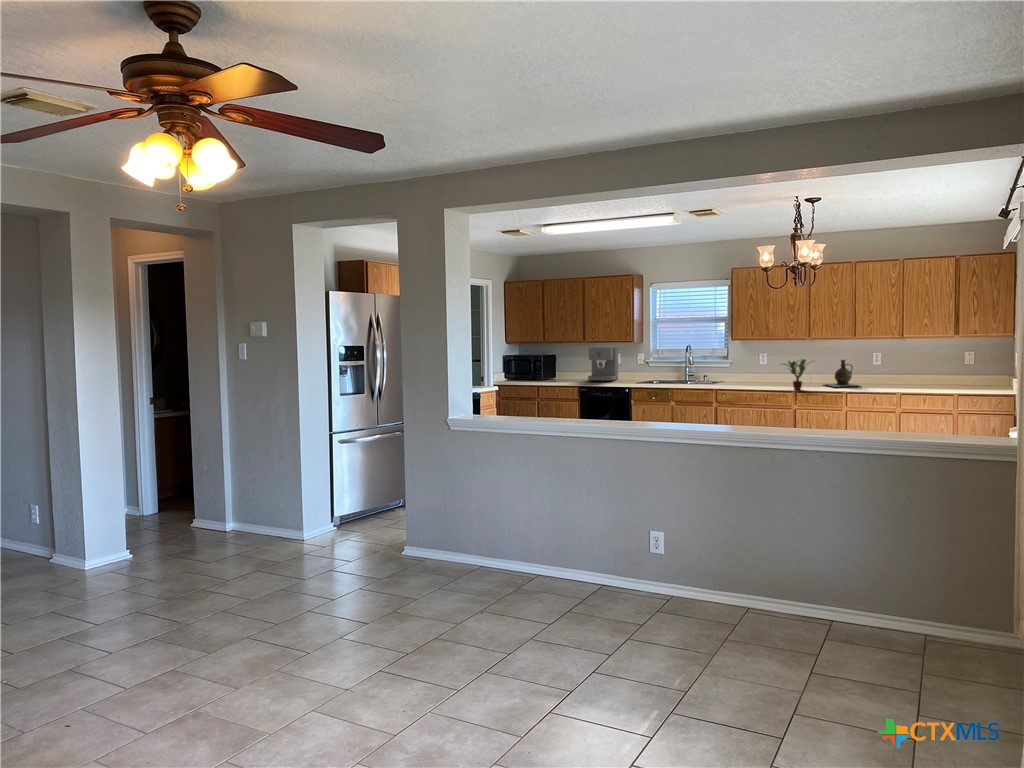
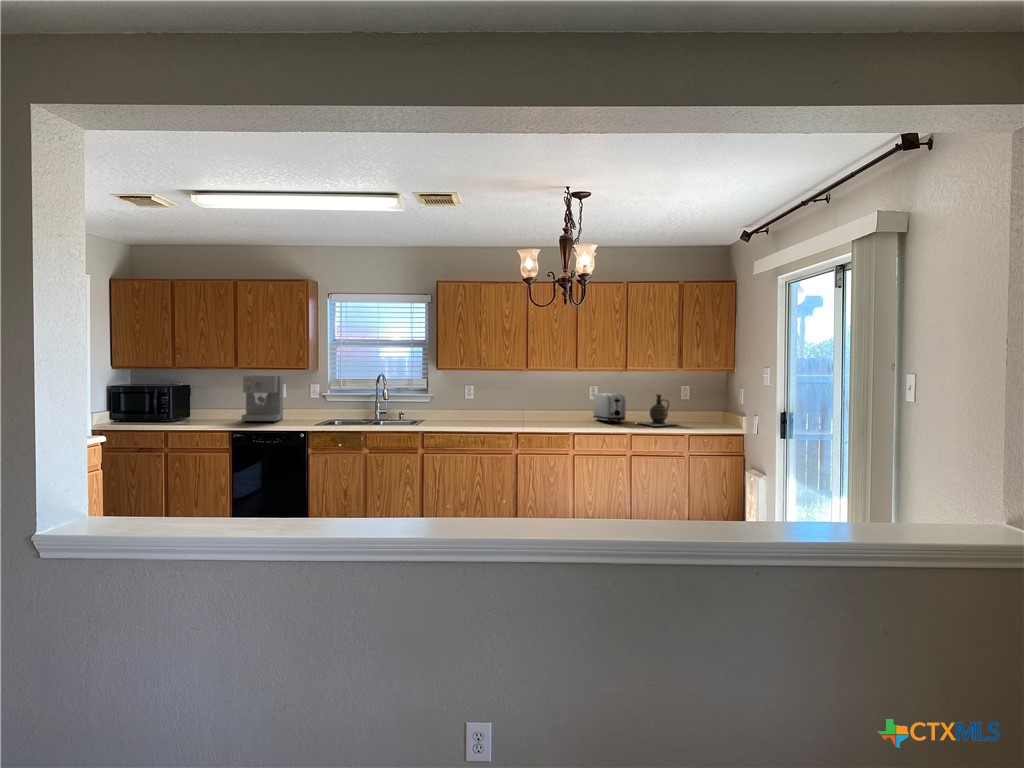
toaster: none [876,358,904,384] -> present [593,393,626,423]
potted plant: present [784,359,806,390] -> none [500,392,543,431]
ceramic jug: present [825,360,859,387] -> present [640,395,677,426]

